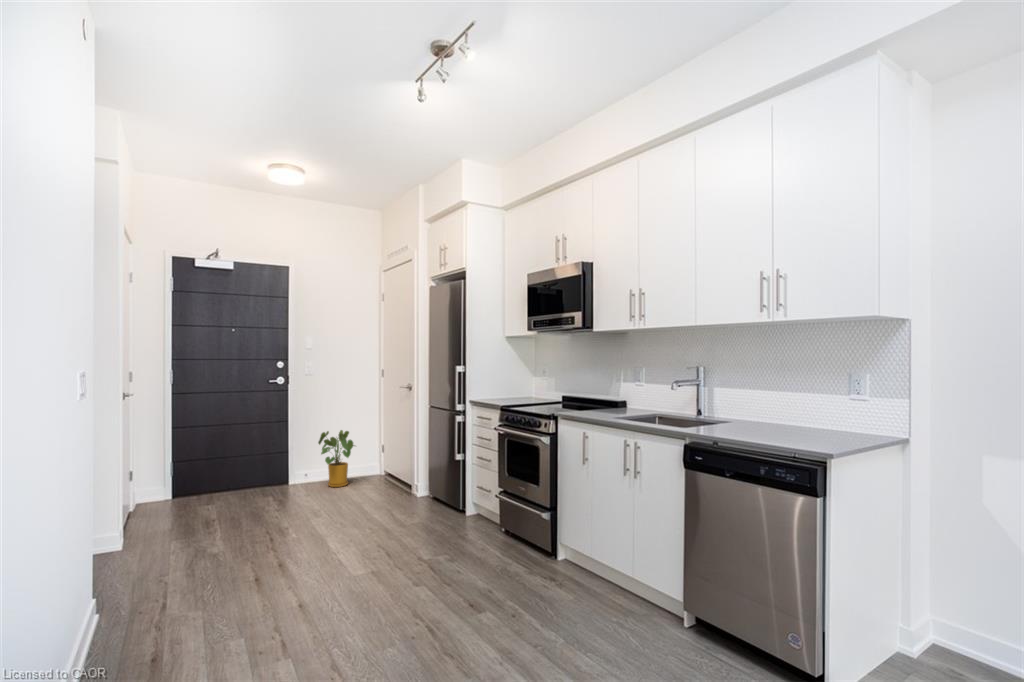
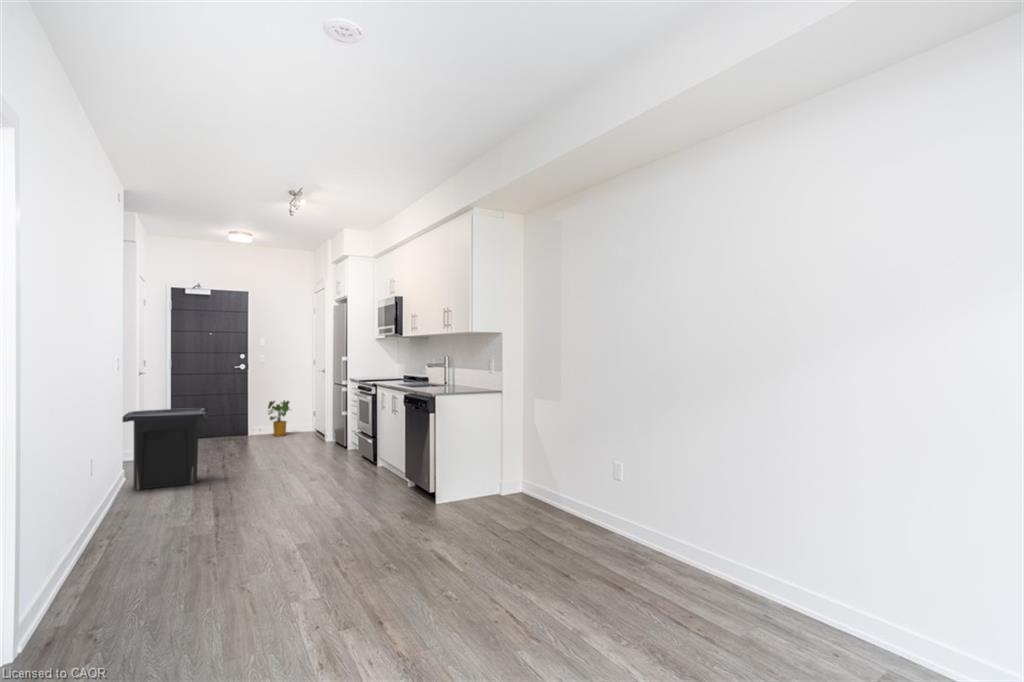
trash can: none [96,468,271,657] -> present [122,408,208,490]

